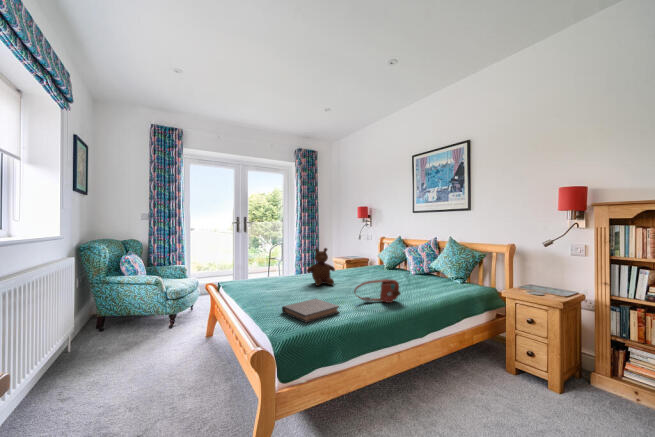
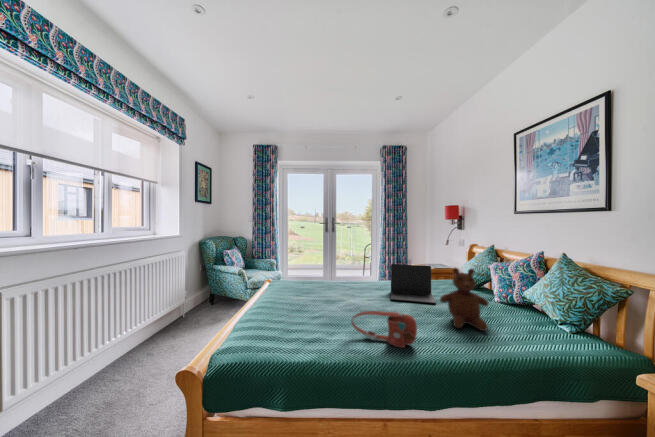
teddy bear: present [307,248,335,286] -> present [440,268,489,331]
laptop: none [341,253,381,282] -> present [391,264,436,304]
book: present [282,299,339,322] -> none [259,320,315,353]

